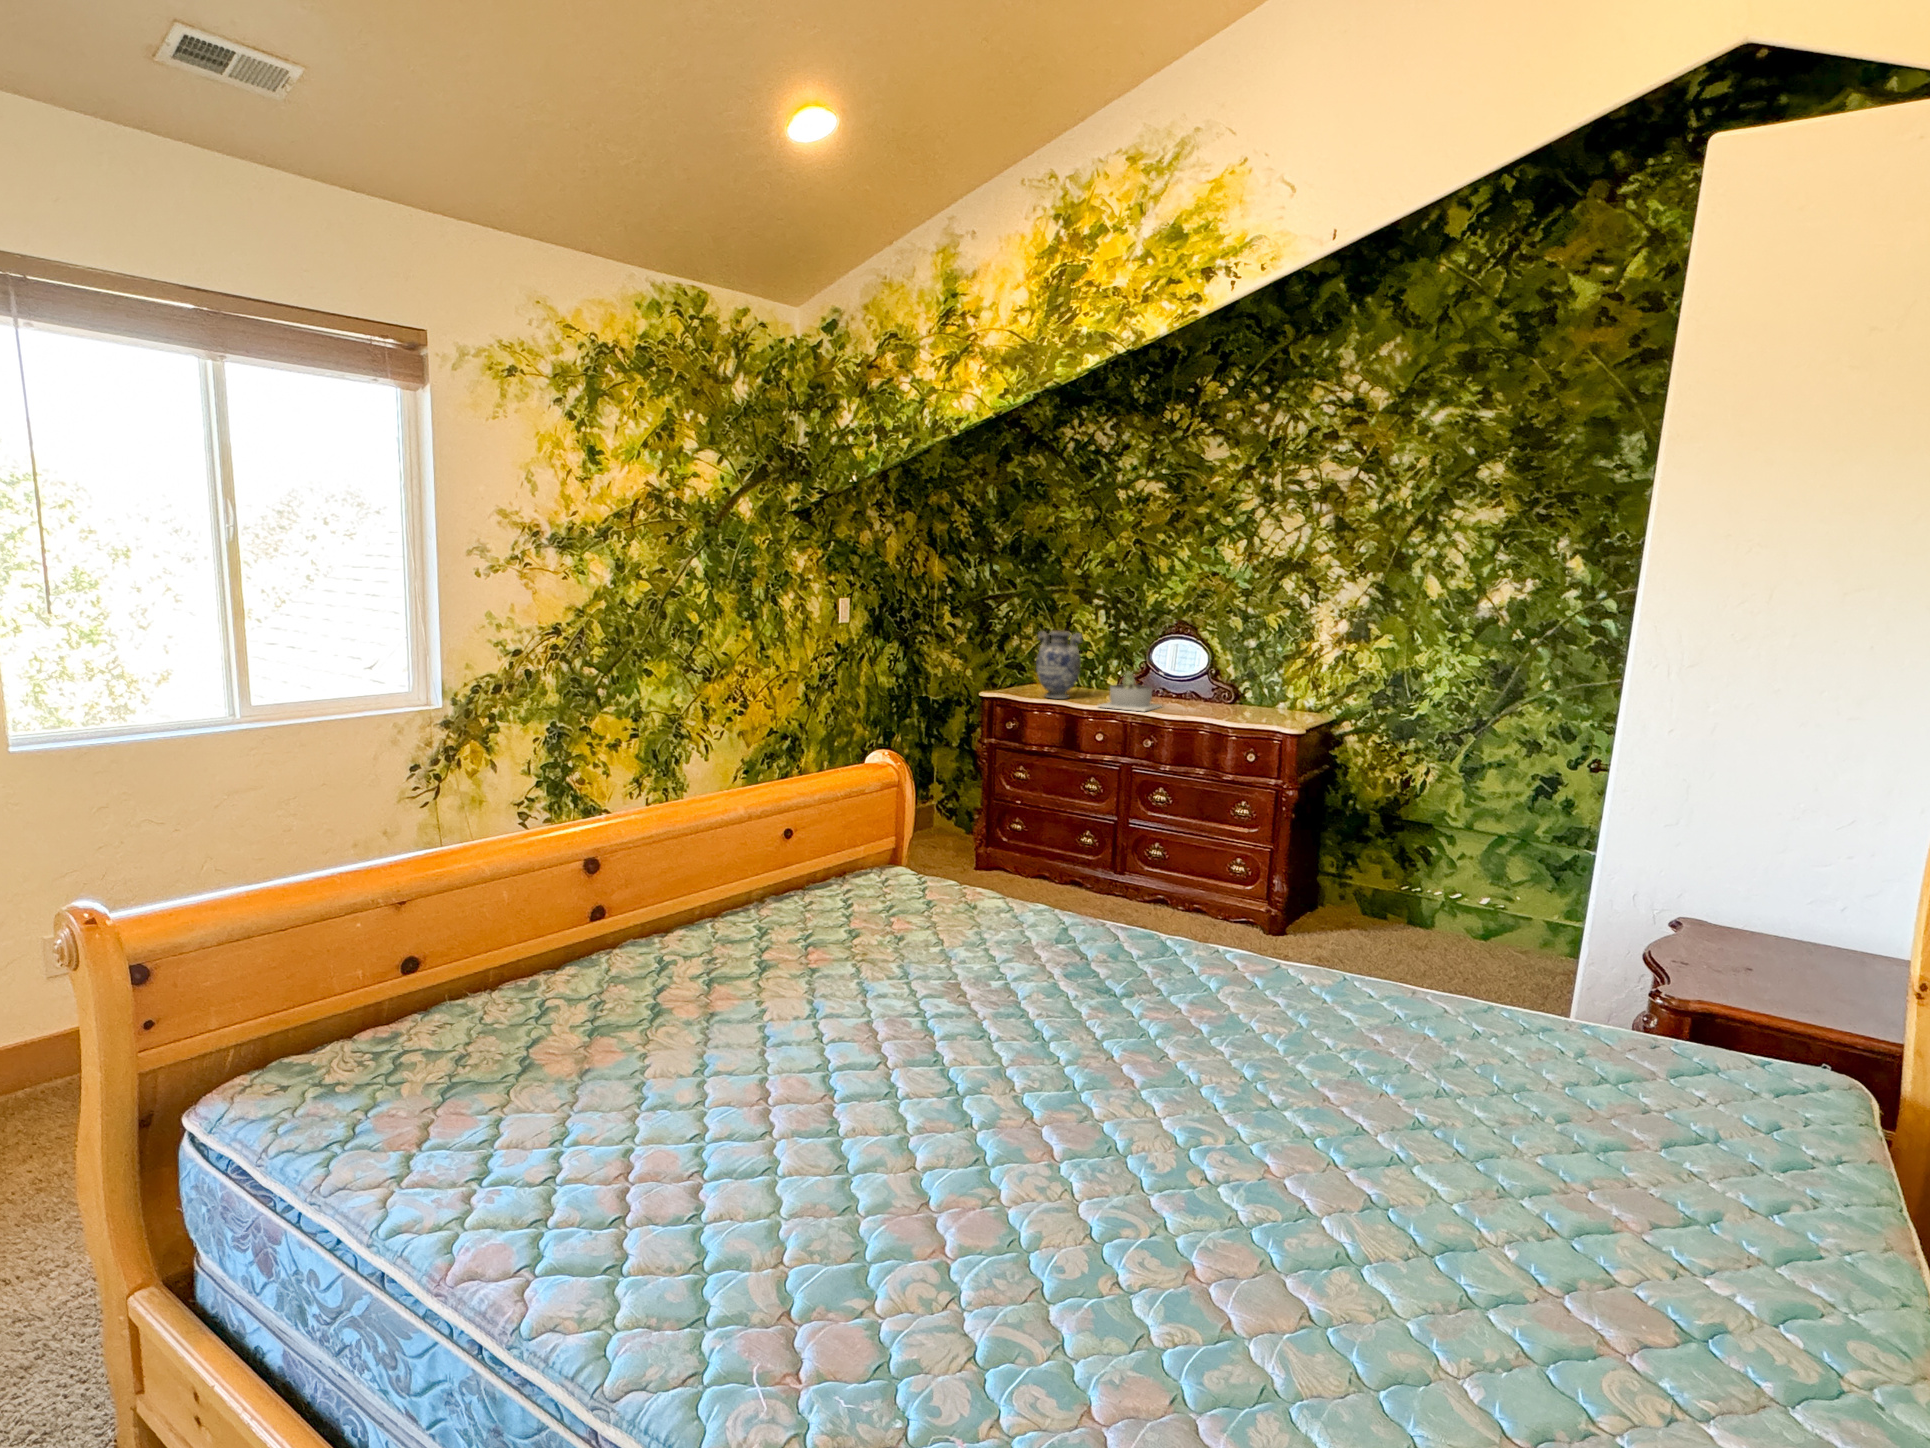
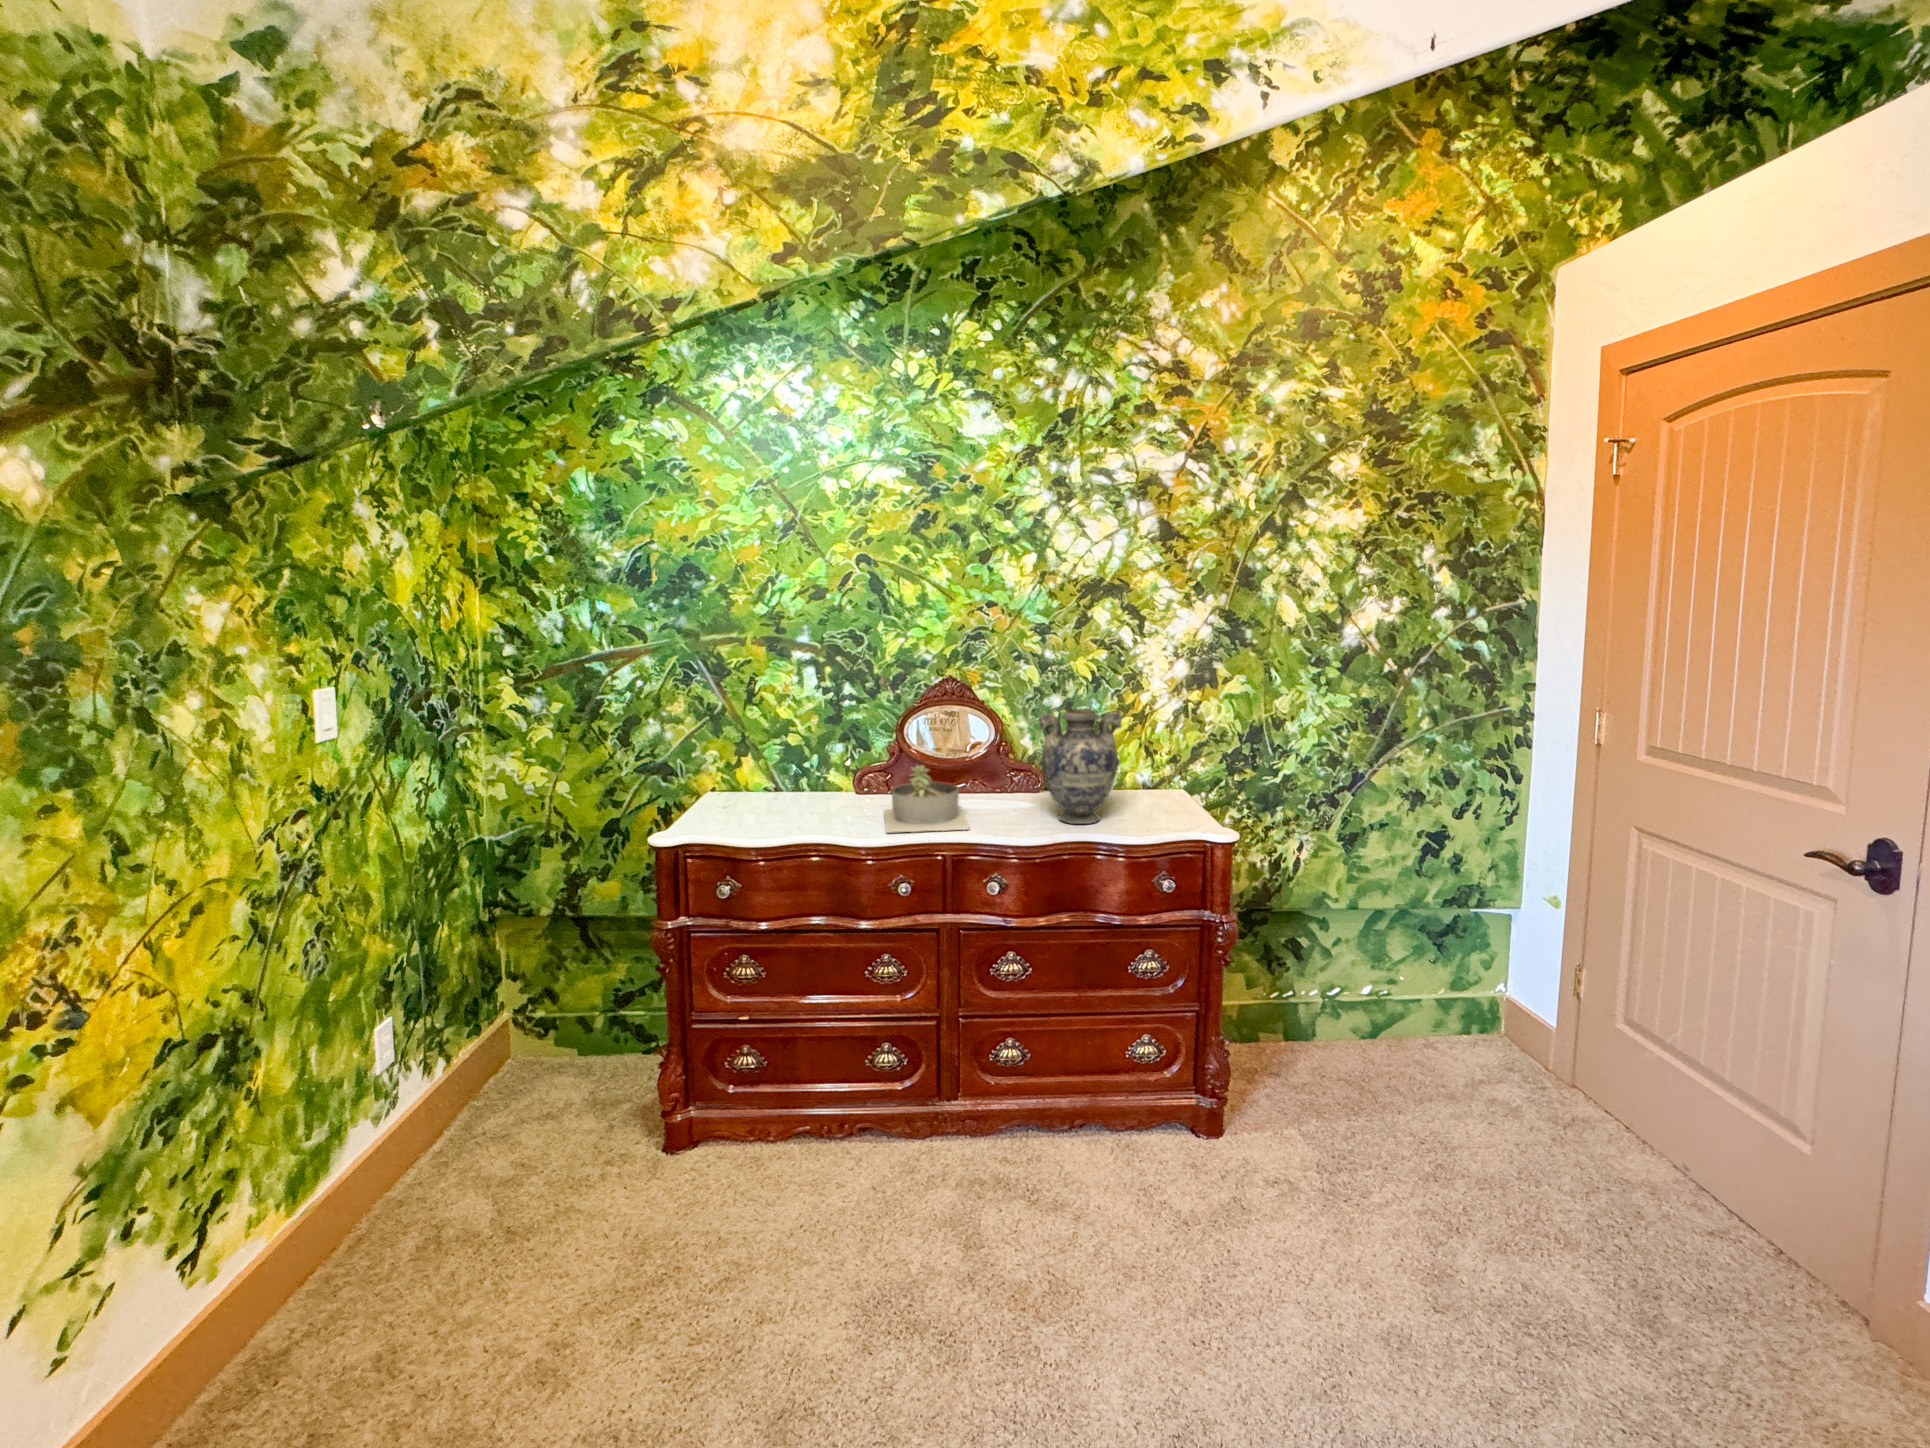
decorative vase: present [1036,630,1082,699] -> present [1039,709,1122,824]

